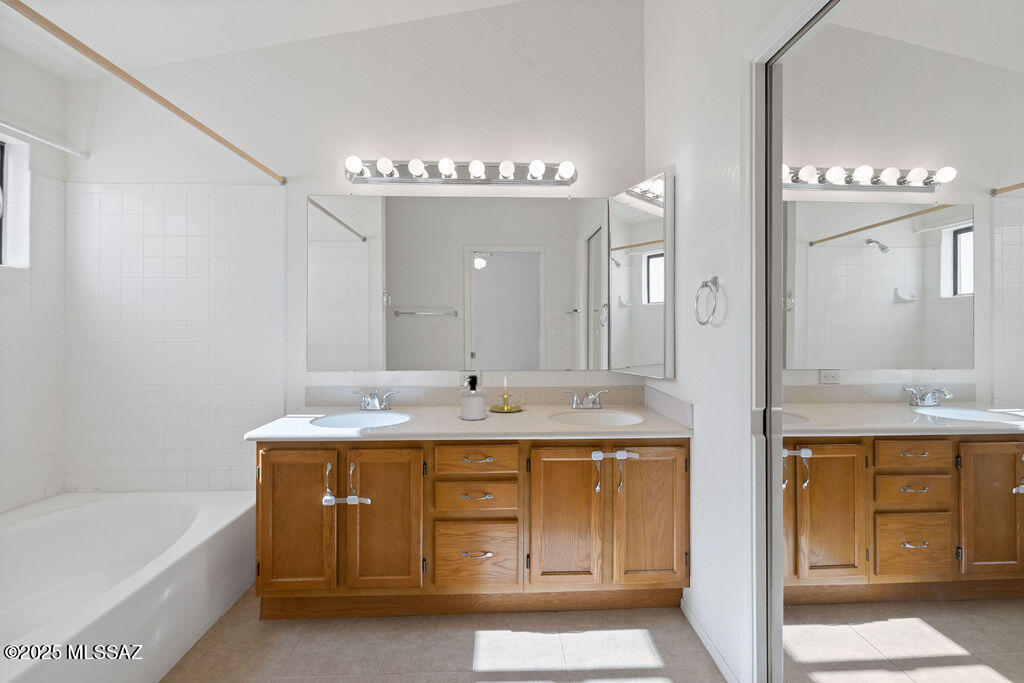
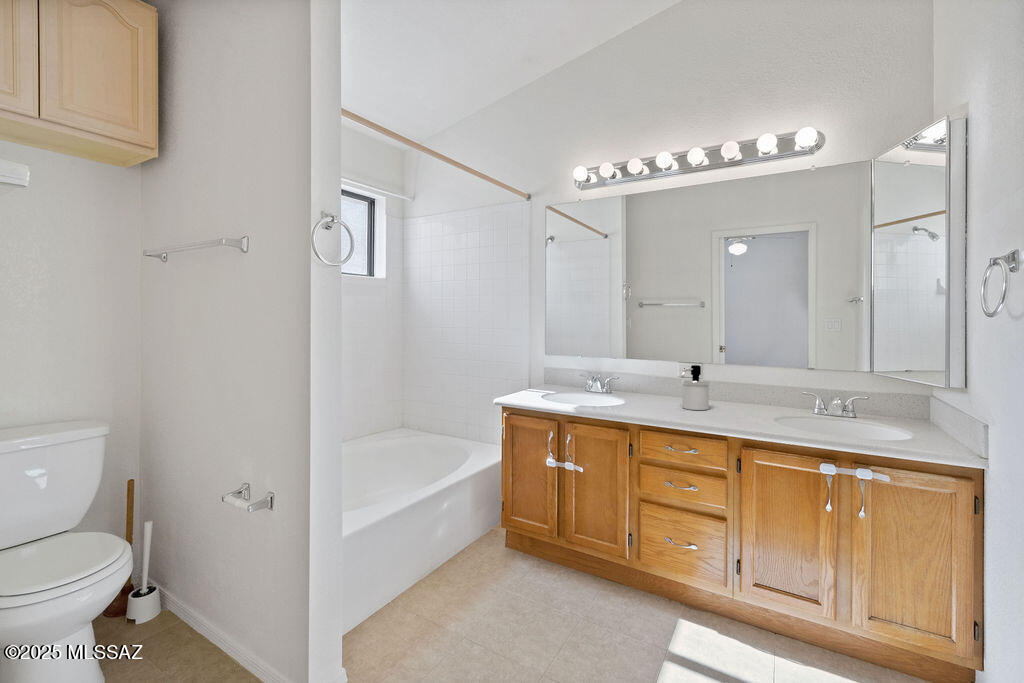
candle holder: present [489,378,523,412] -> none [719,369,765,407]

